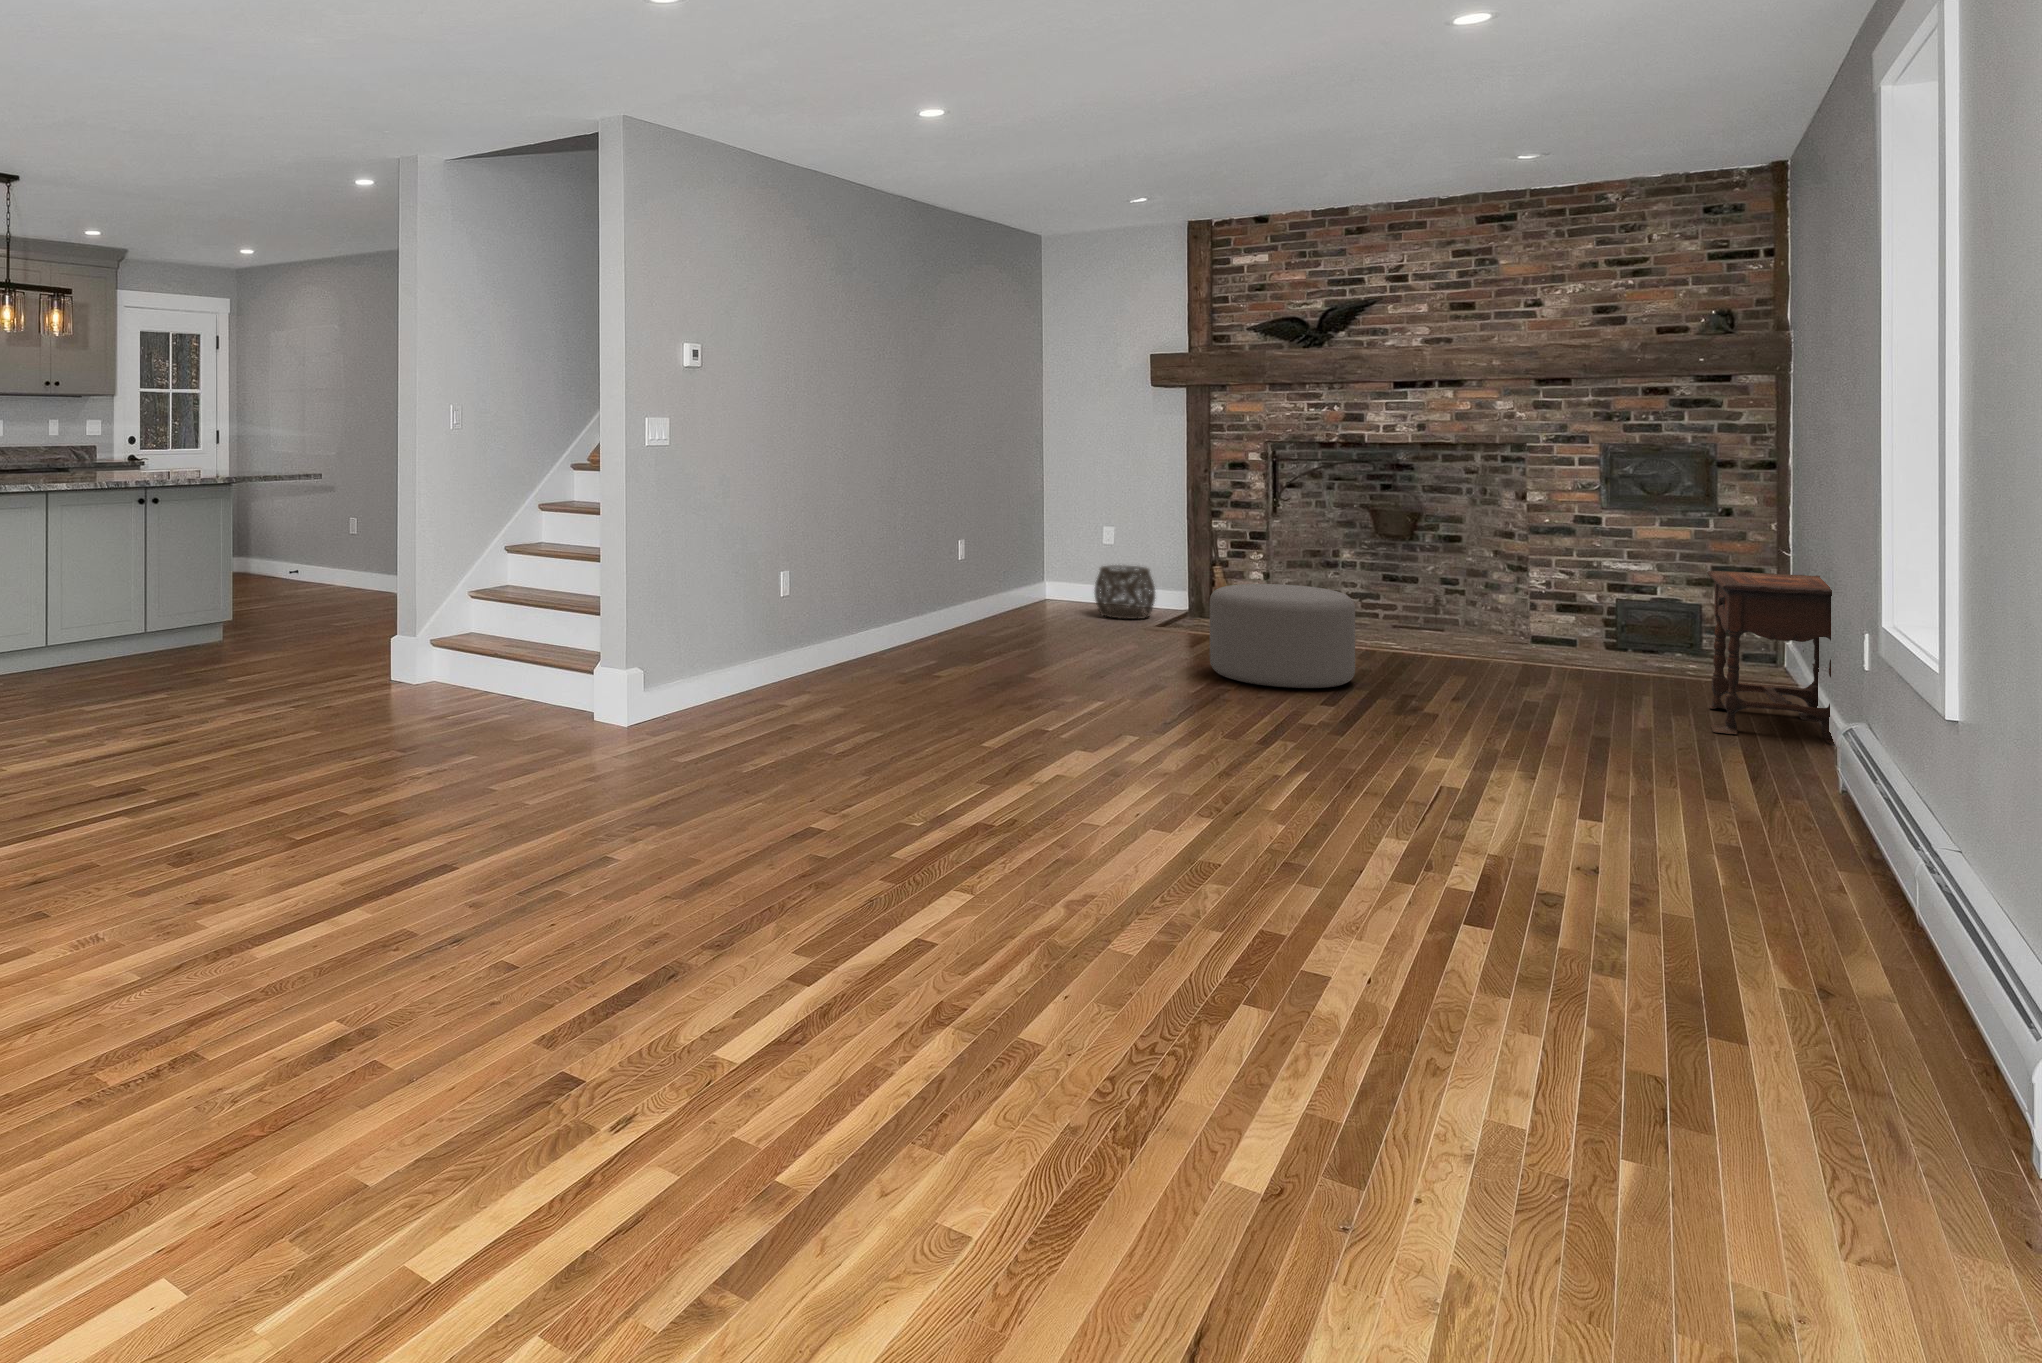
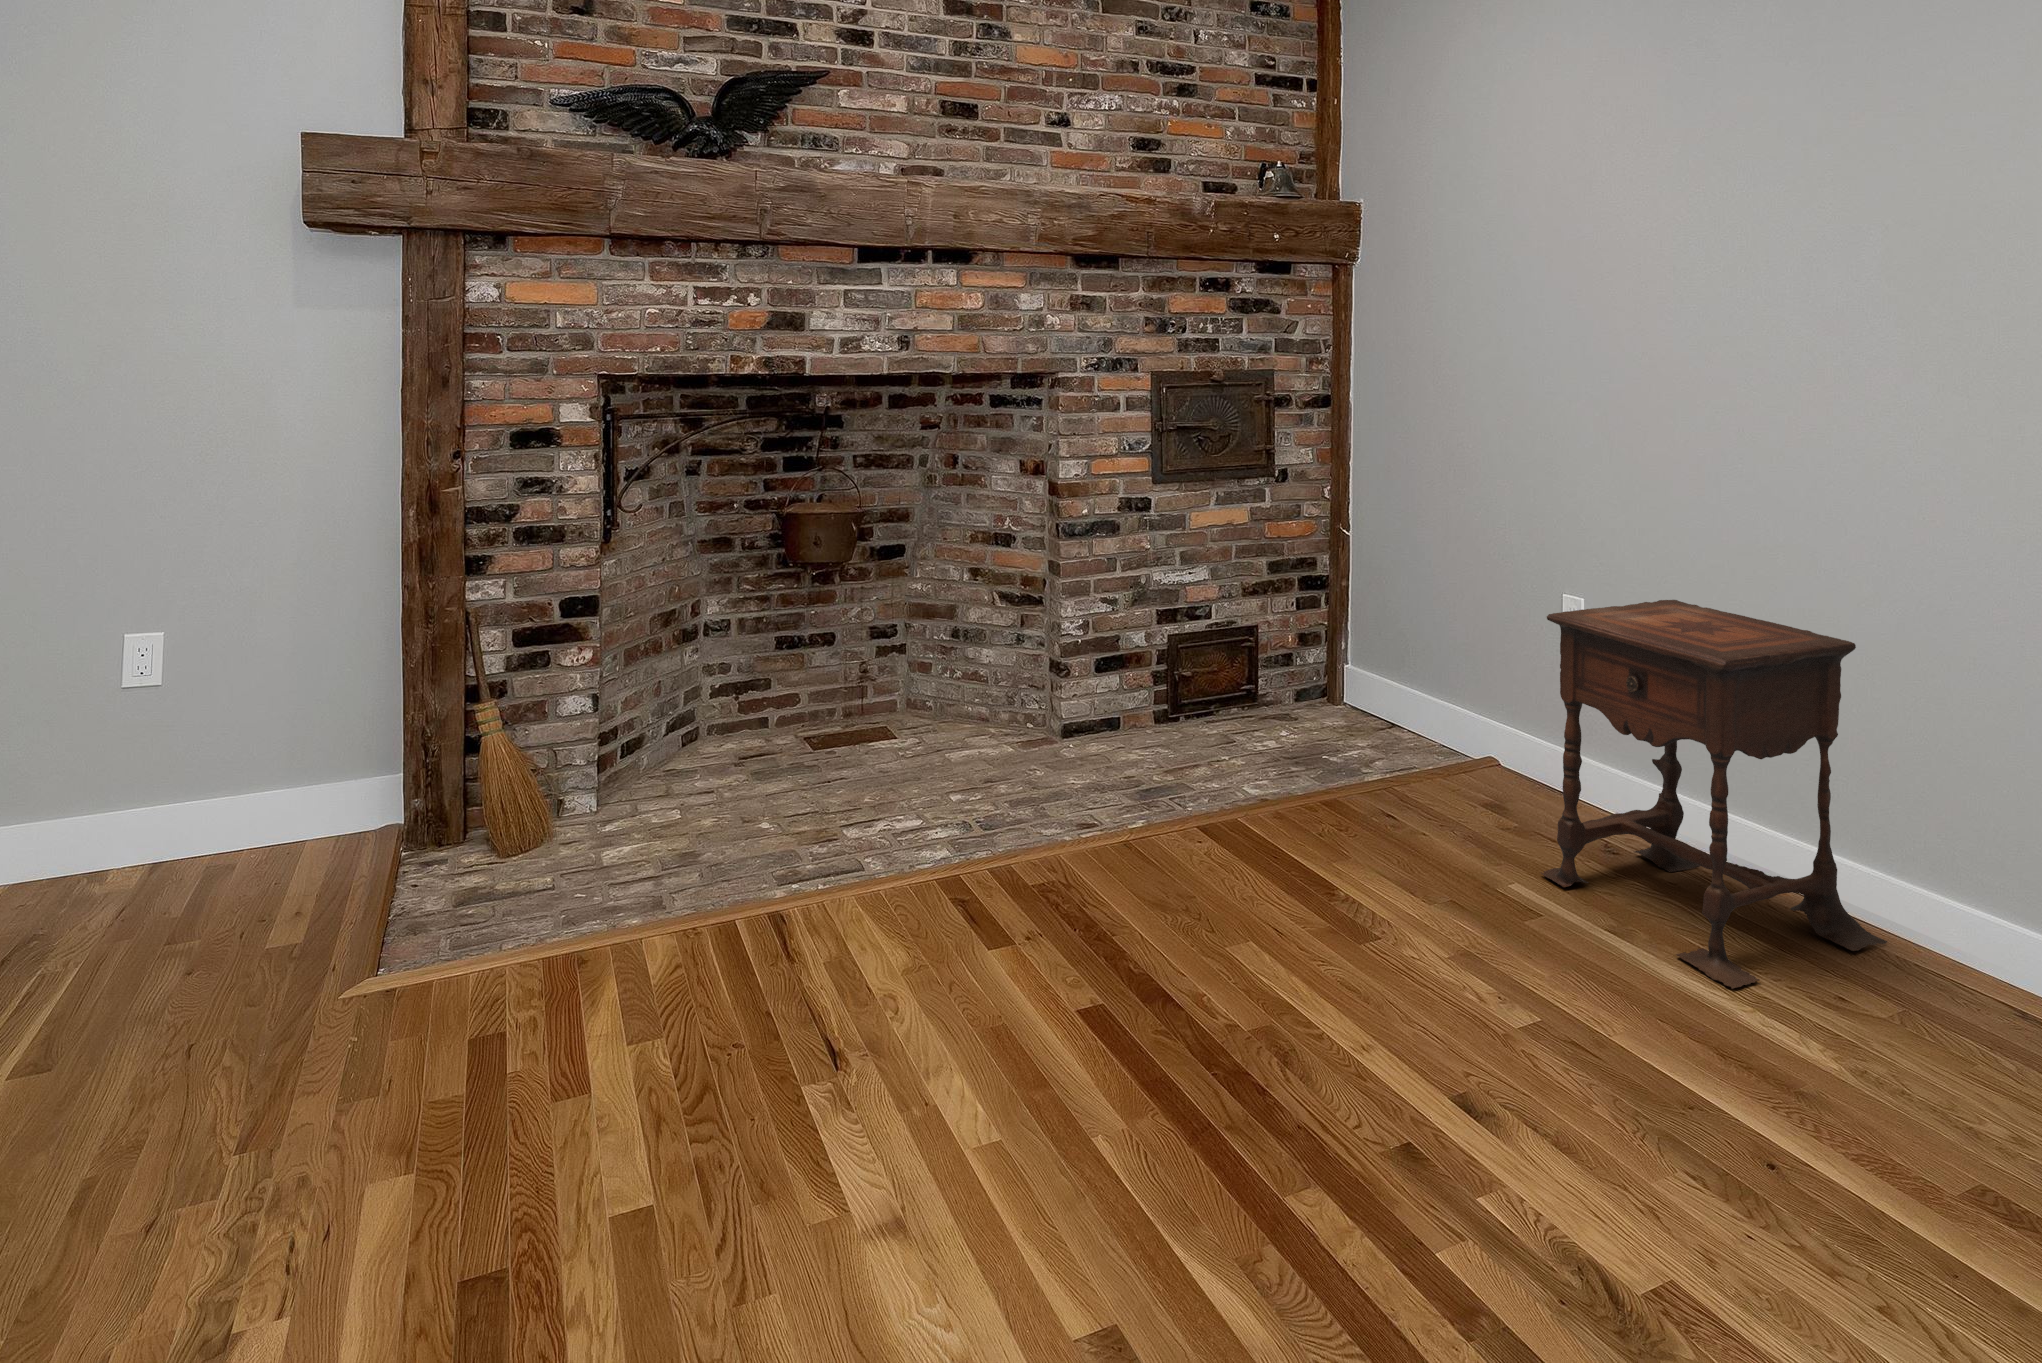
woven basket: present [1095,566,1155,619] -> none [126,729,325,912]
ottoman: present [1210,584,1355,688] -> none [649,793,1065,1241]

